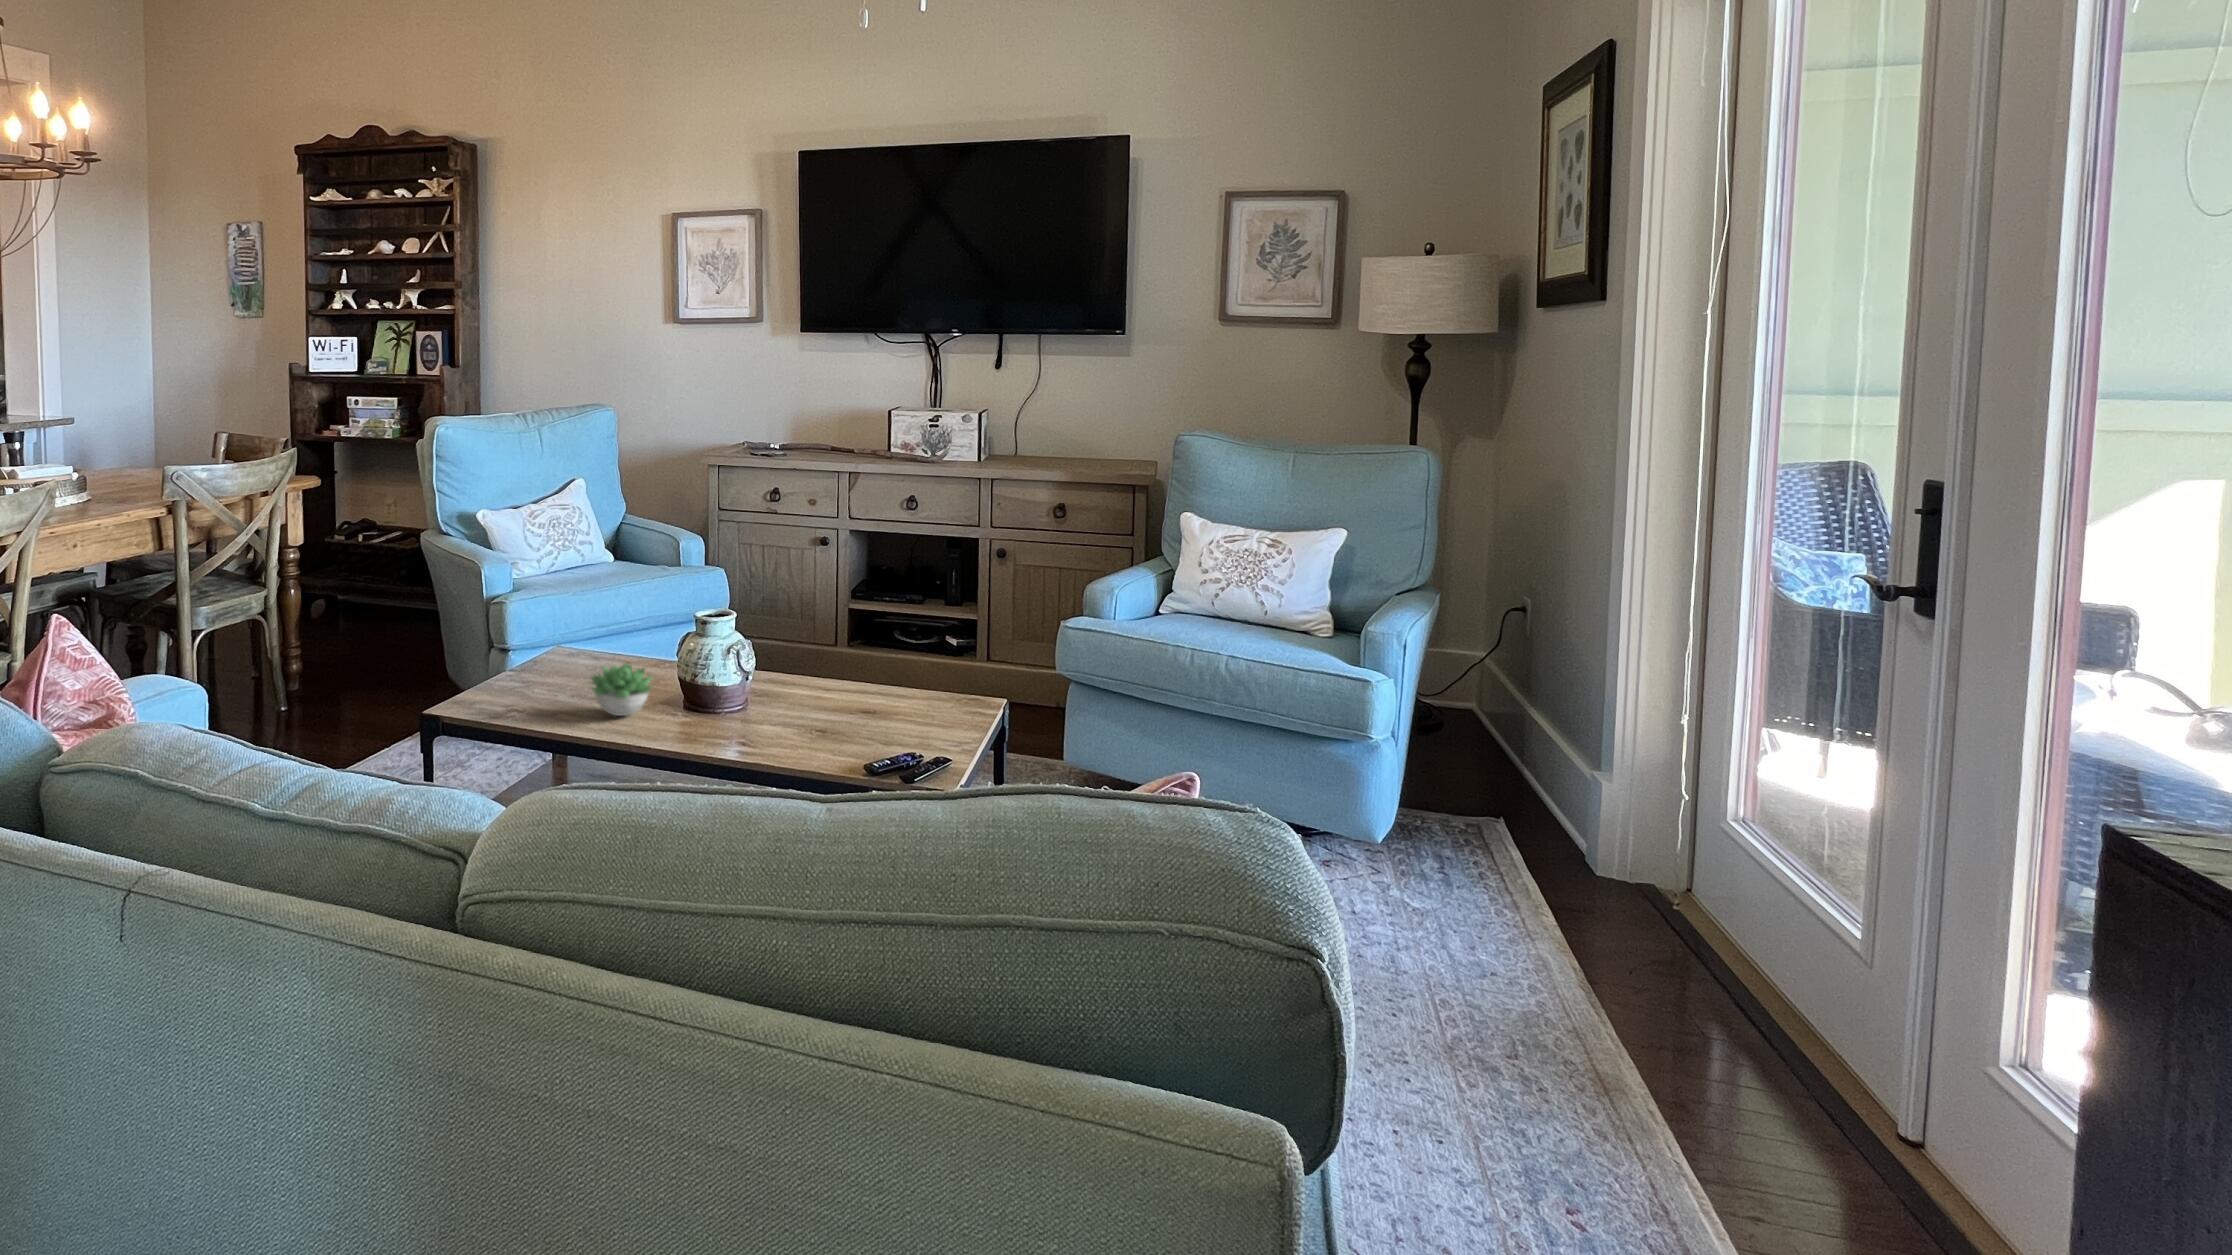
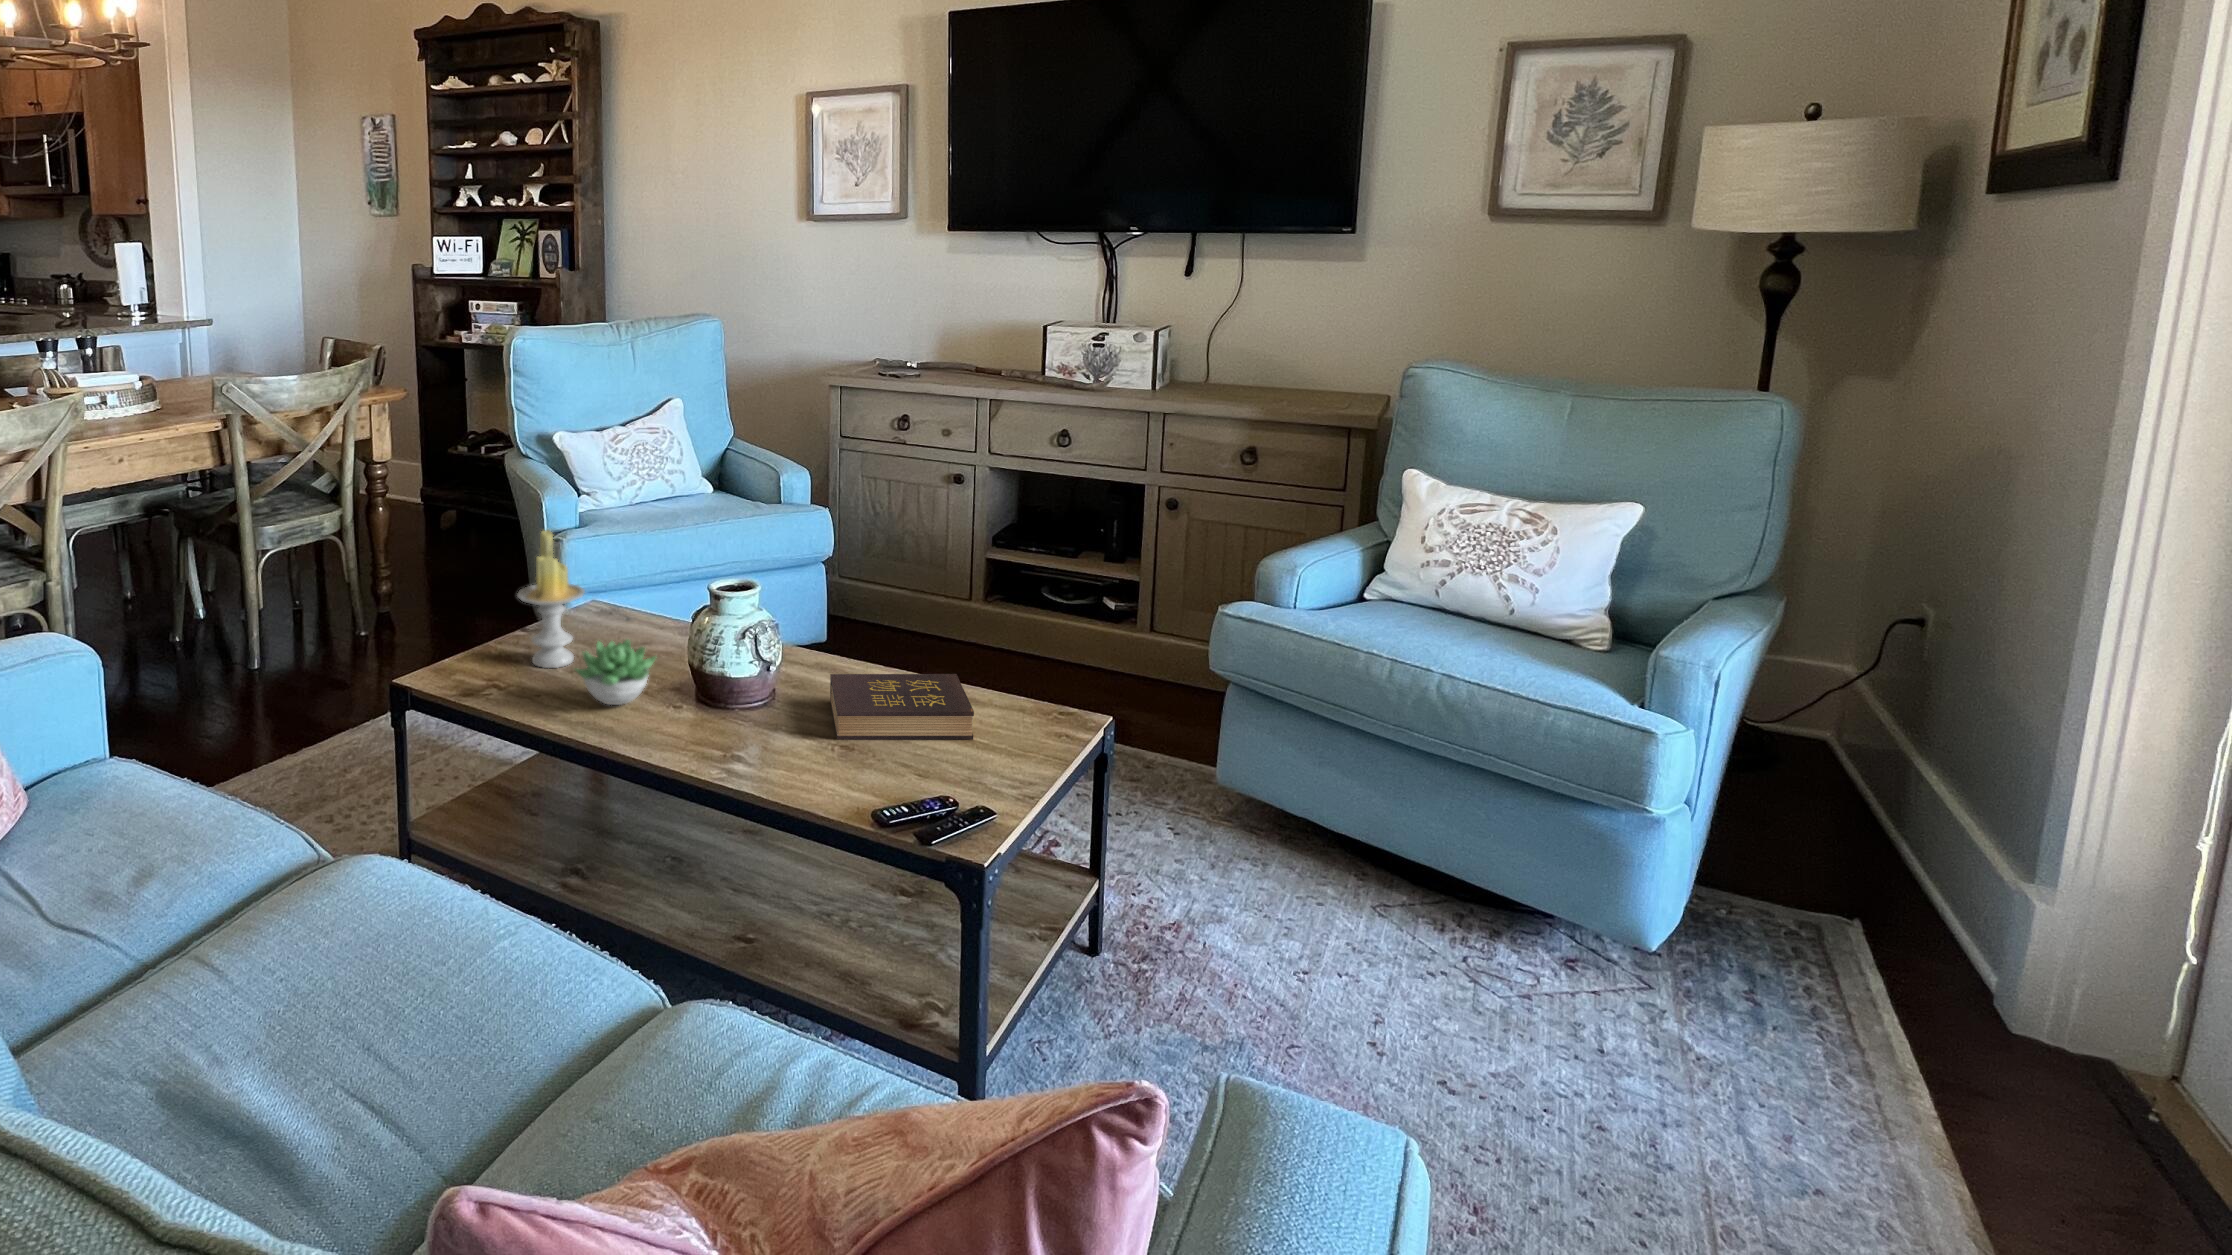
candle: none [520,579,576,696] -> present [517,530,585,668]
hardback book: none [792,675,913,727] -> present [830,674,974,740]

